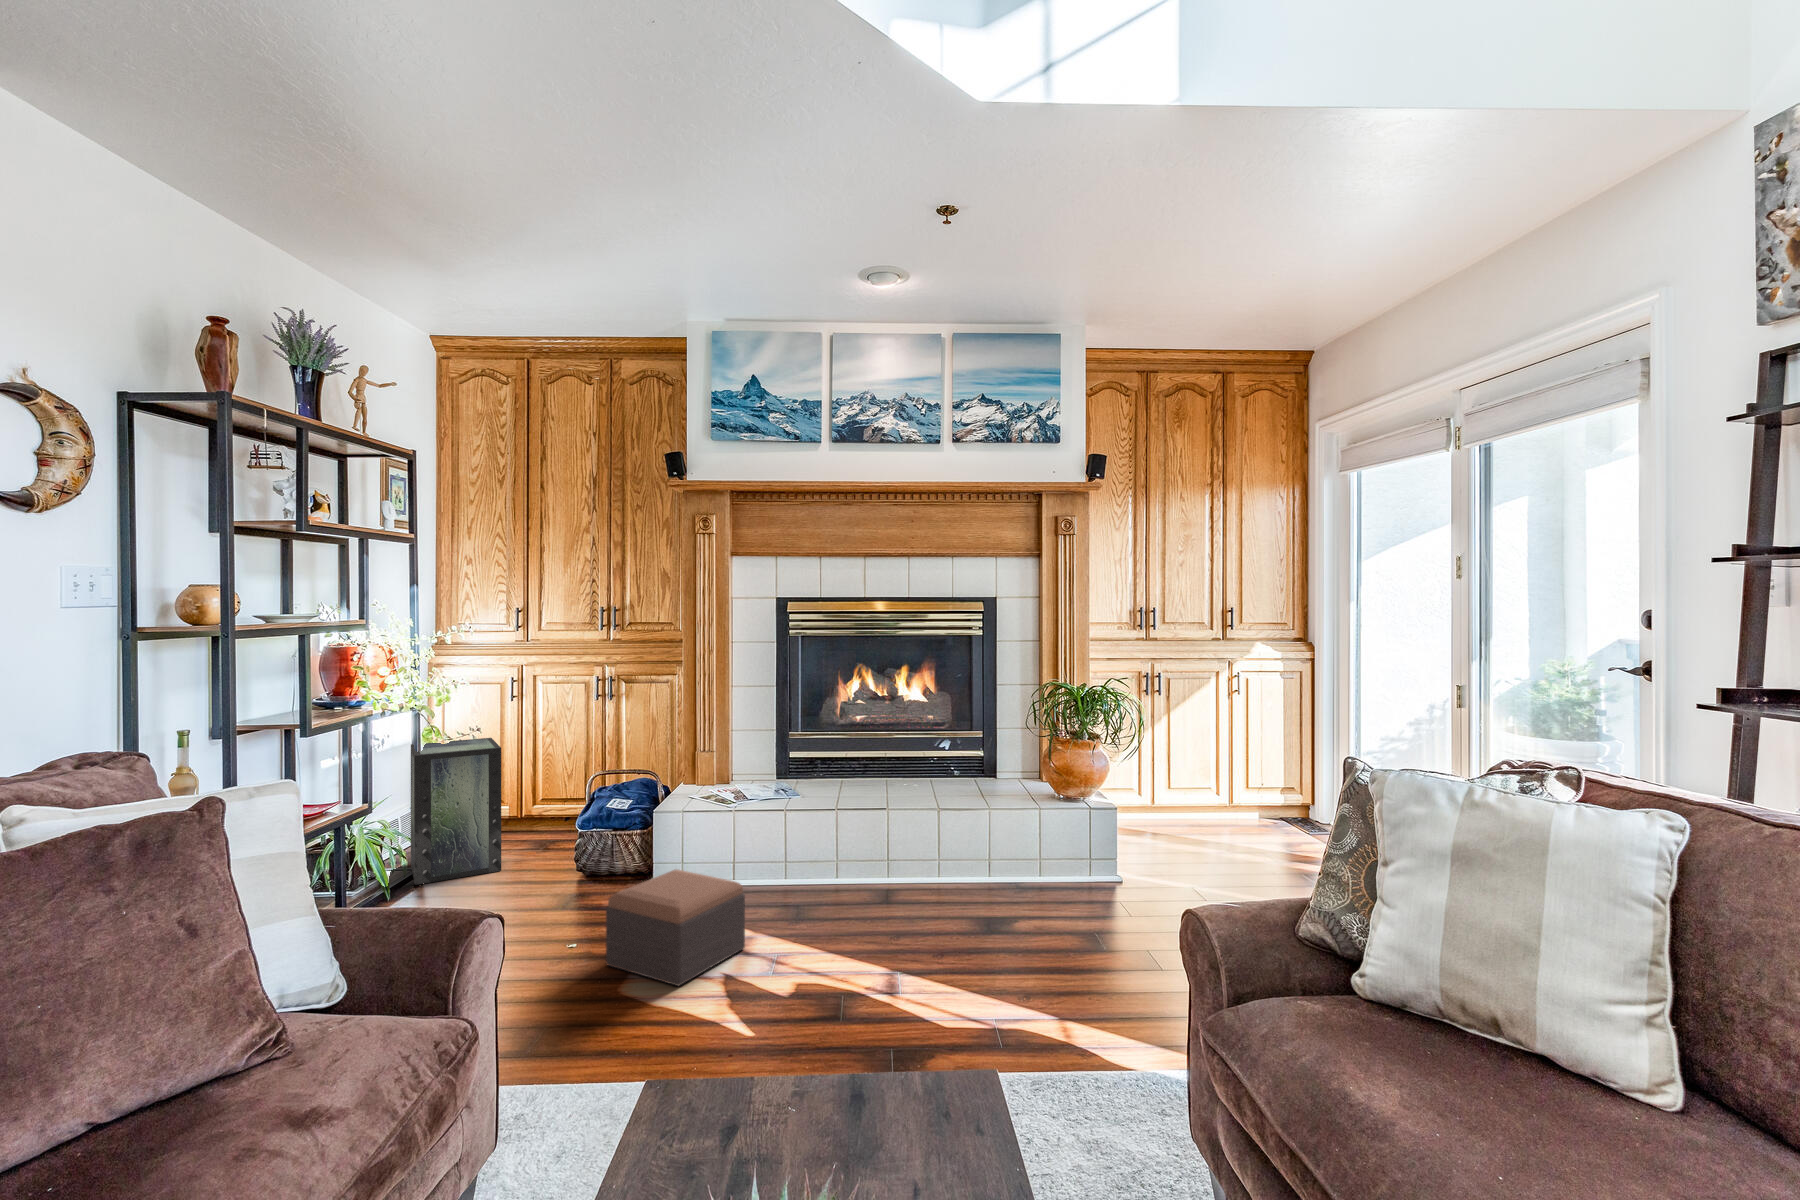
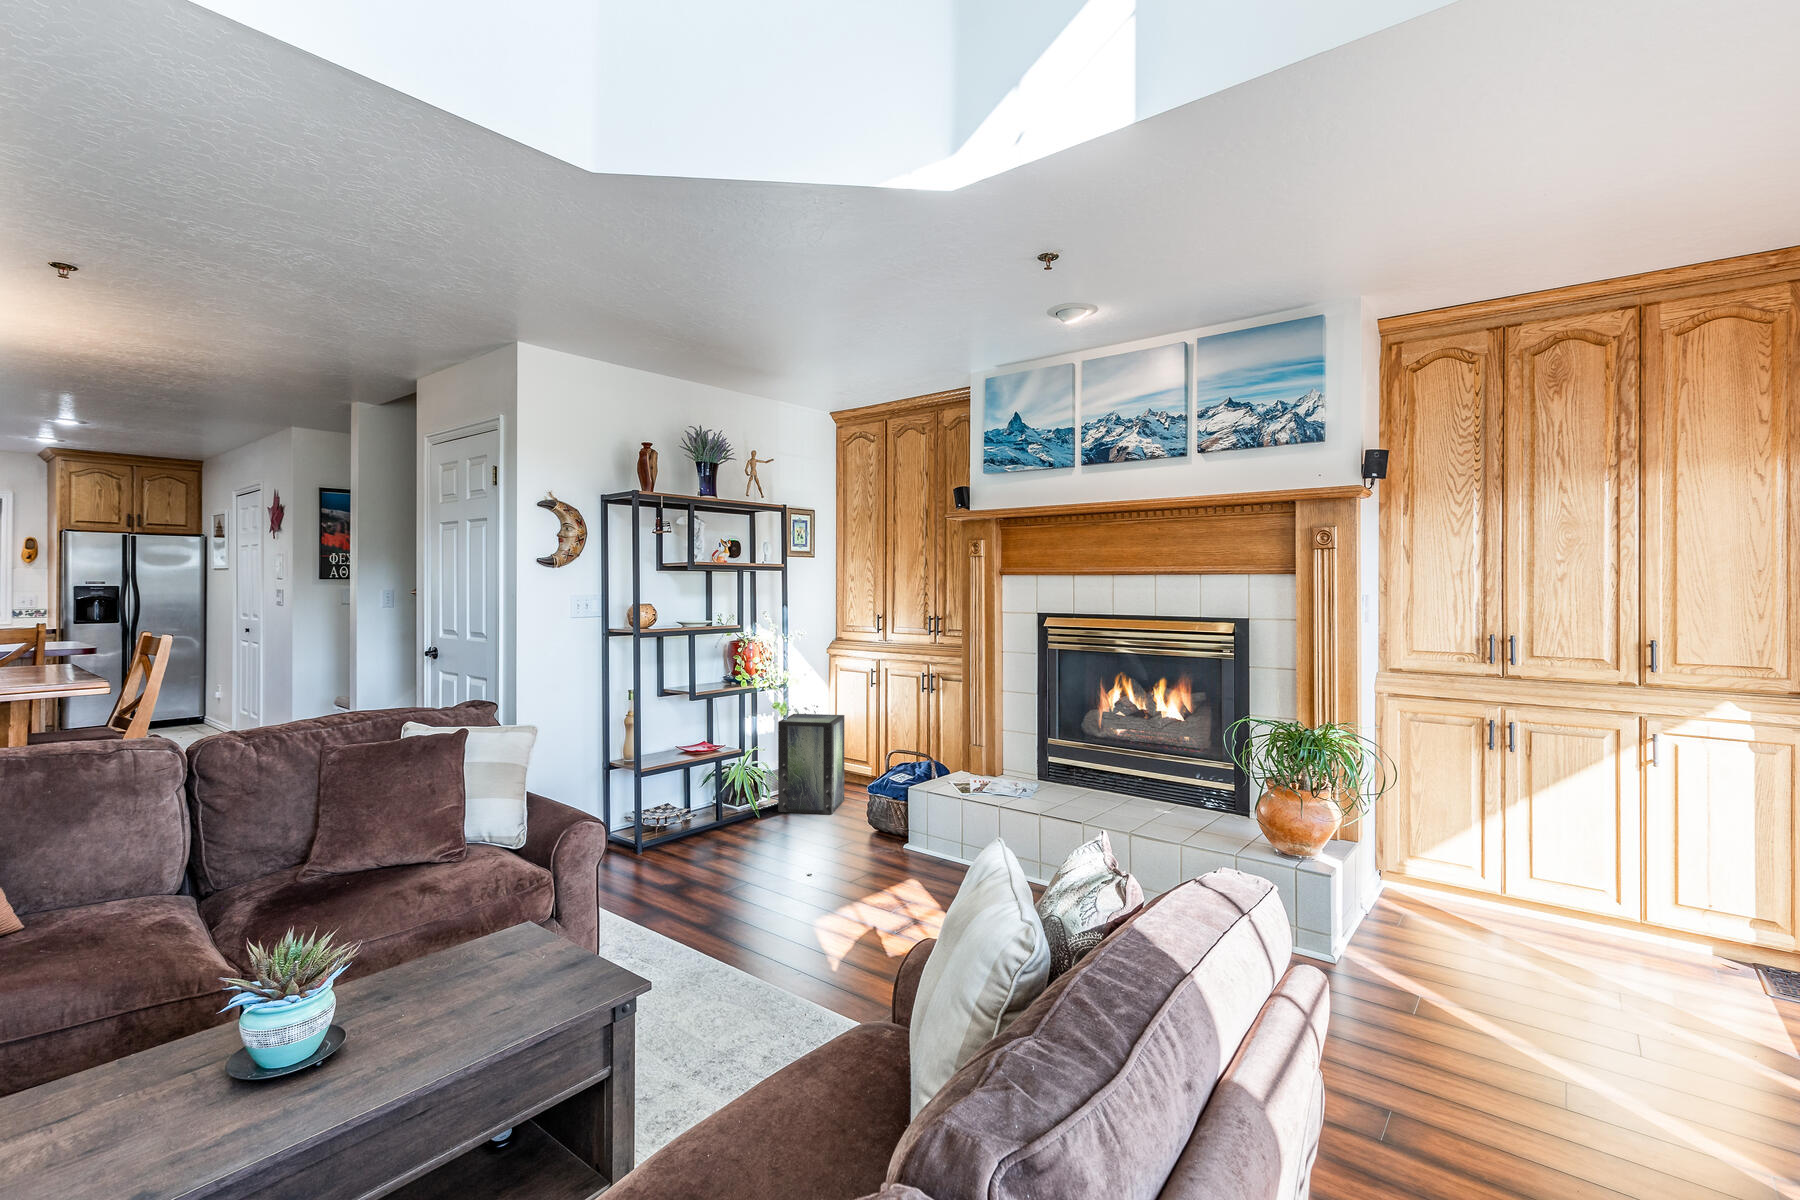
footstool: present [606,870,745,986] -> none [797,832,887,913]

